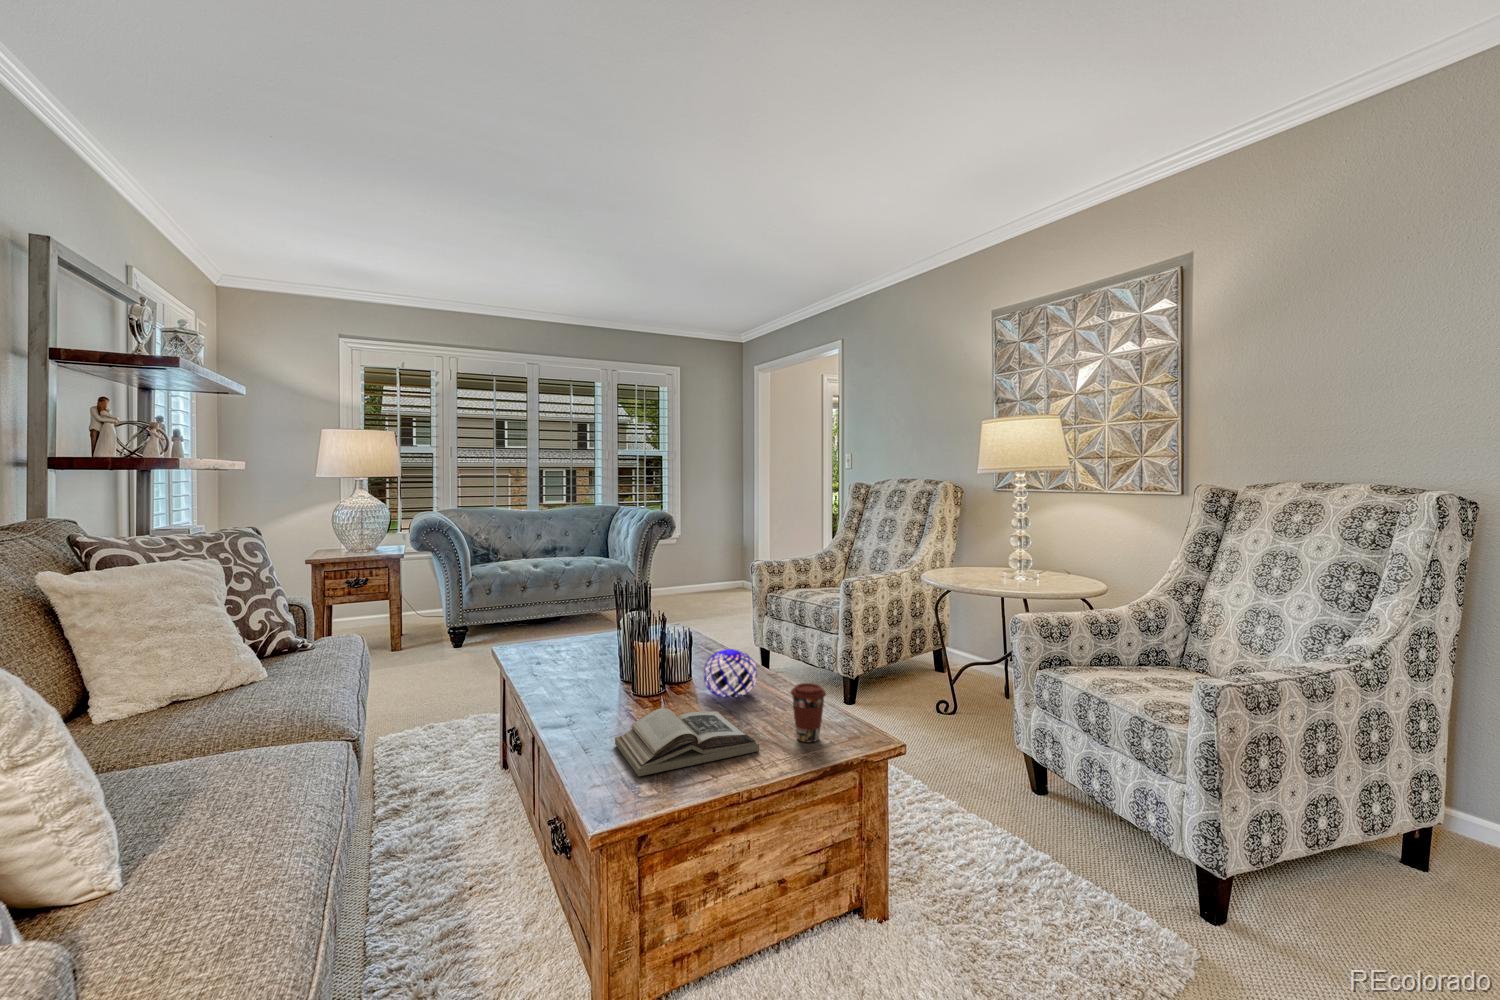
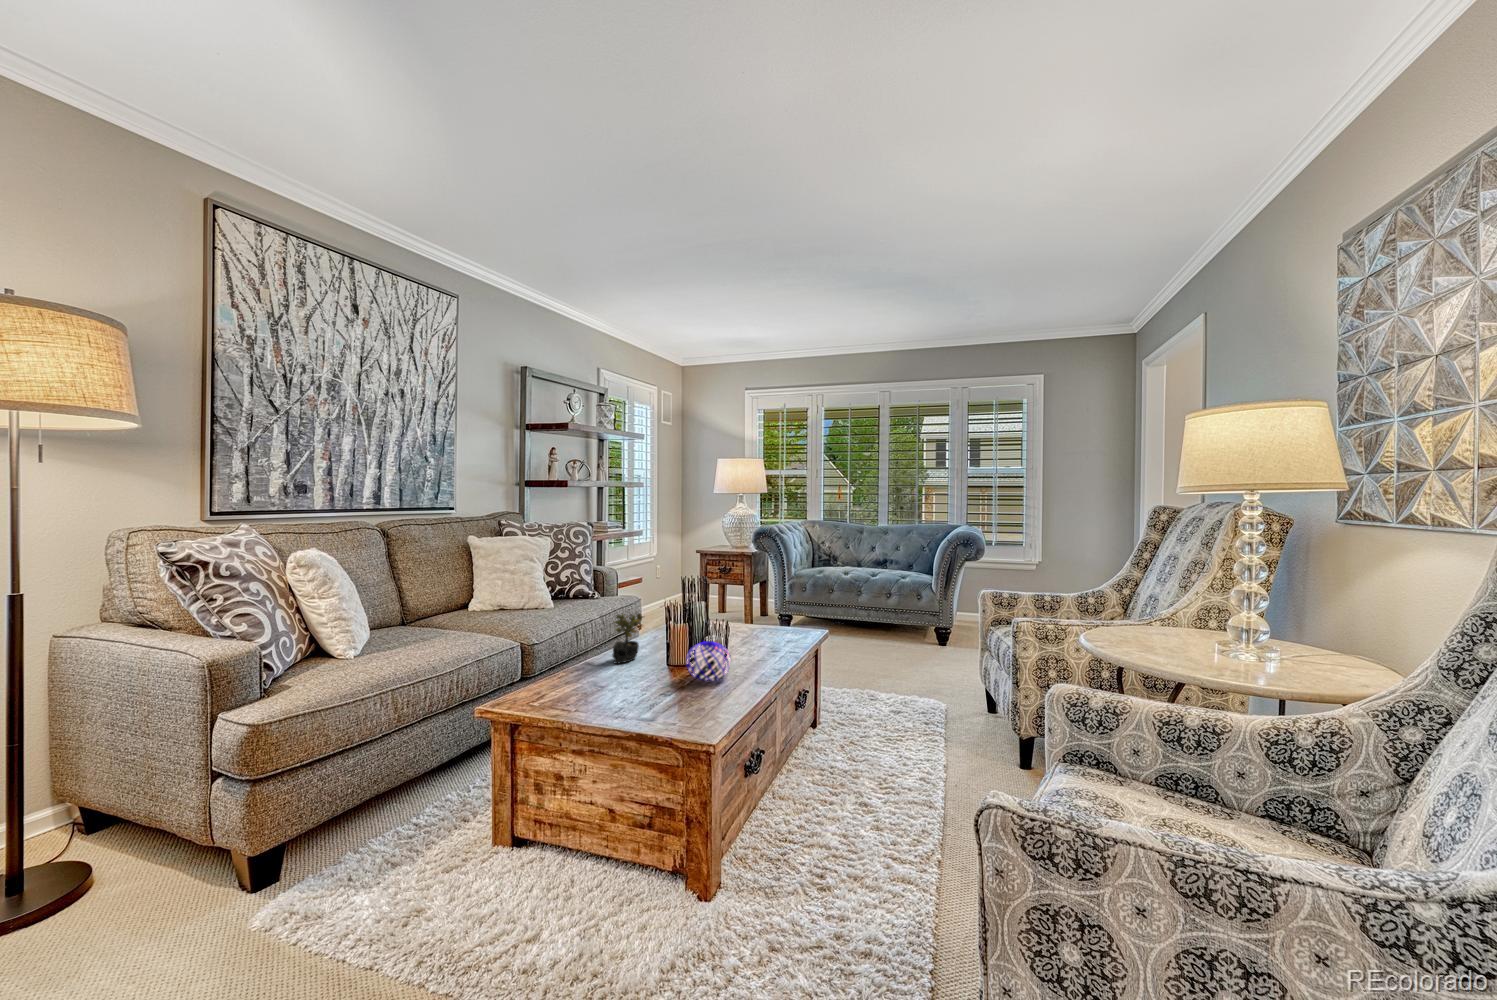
succulent plant: none [564,635,612,713] -> present [612,613,644,664]
coffee cup: present [791,683,826,742] -> none [656,669,686,718]
book: present [615,708,759,776] -> none [547,664,657,710]

